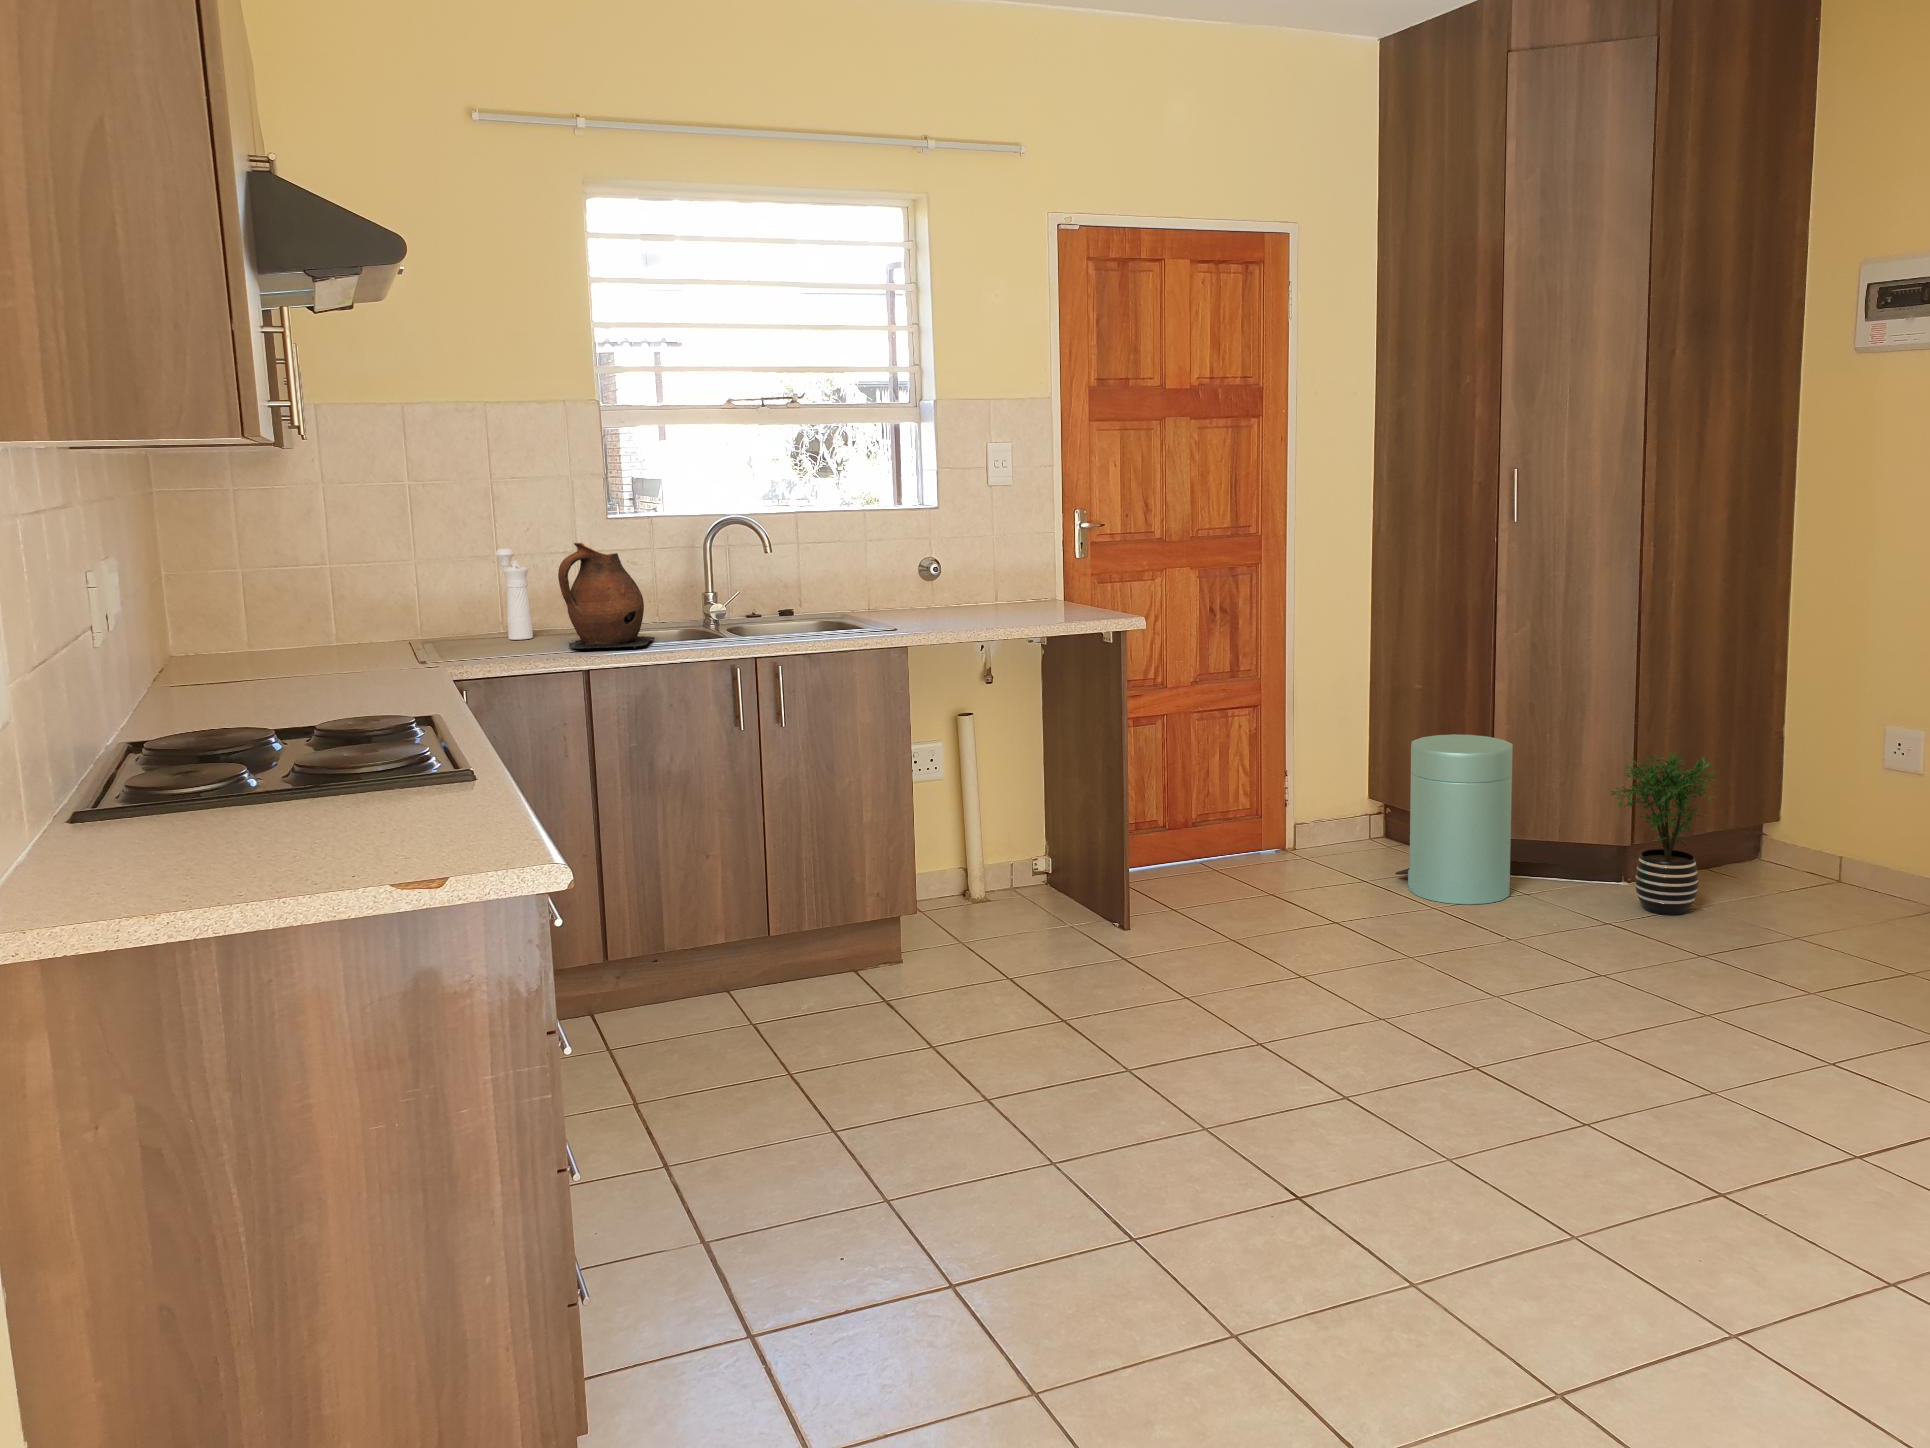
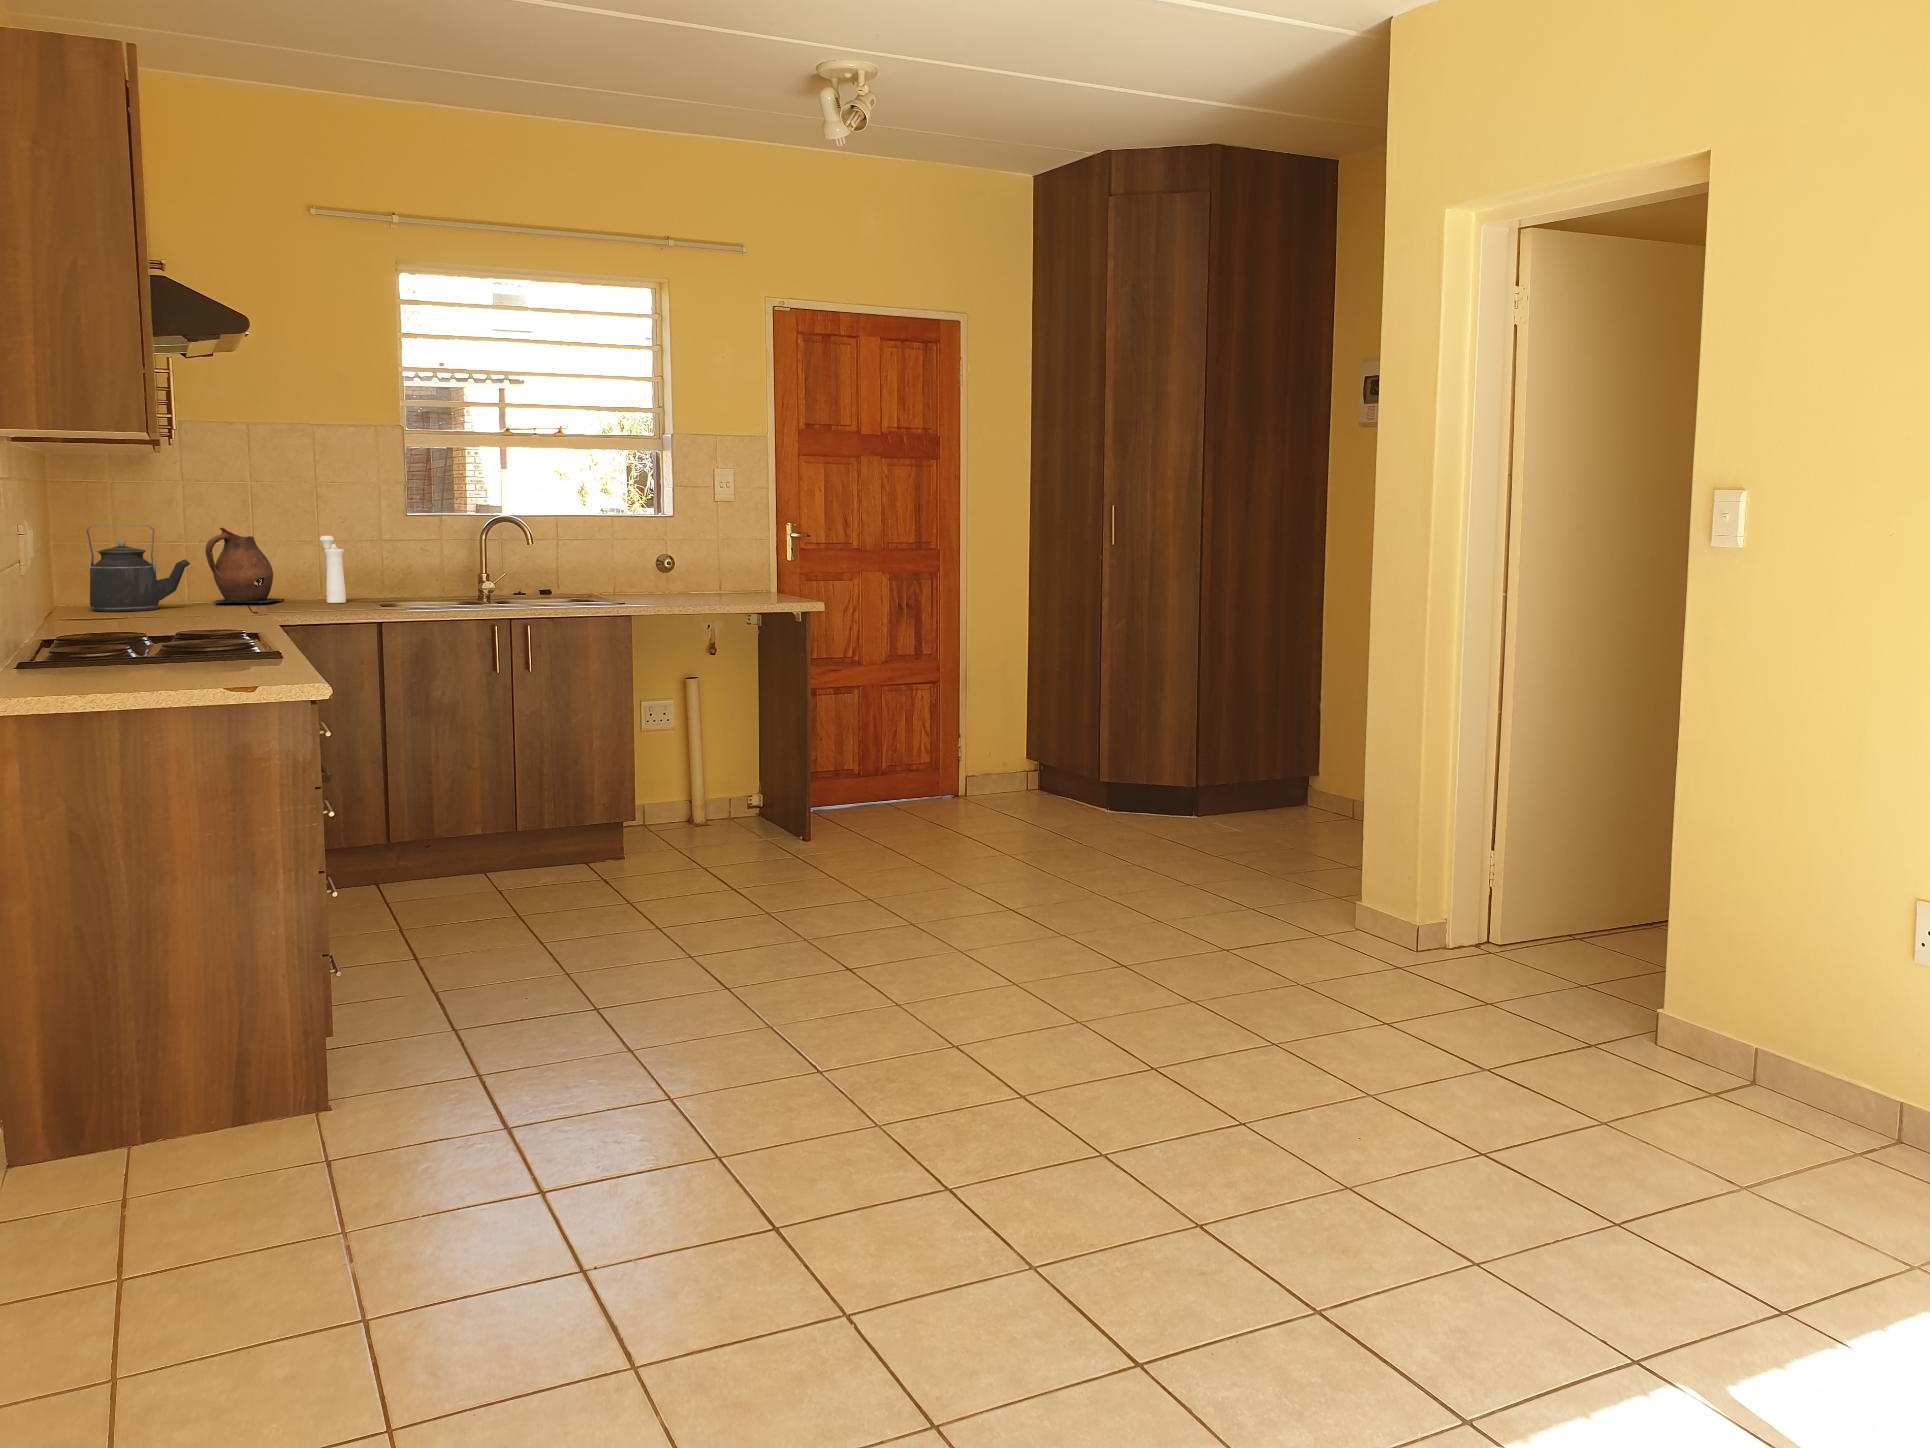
ceramic pitcher: present [558,543,655,649] -> present [206,528,284,604]
kettle: none [194,546,332,666] -> present [86,525,190,611]
trash can: present [1395,734,1513,905] -> none [1028,704,1109,829]
potted plant: present [1611,752,1717,915] -> none [1169,713,1253,835]

